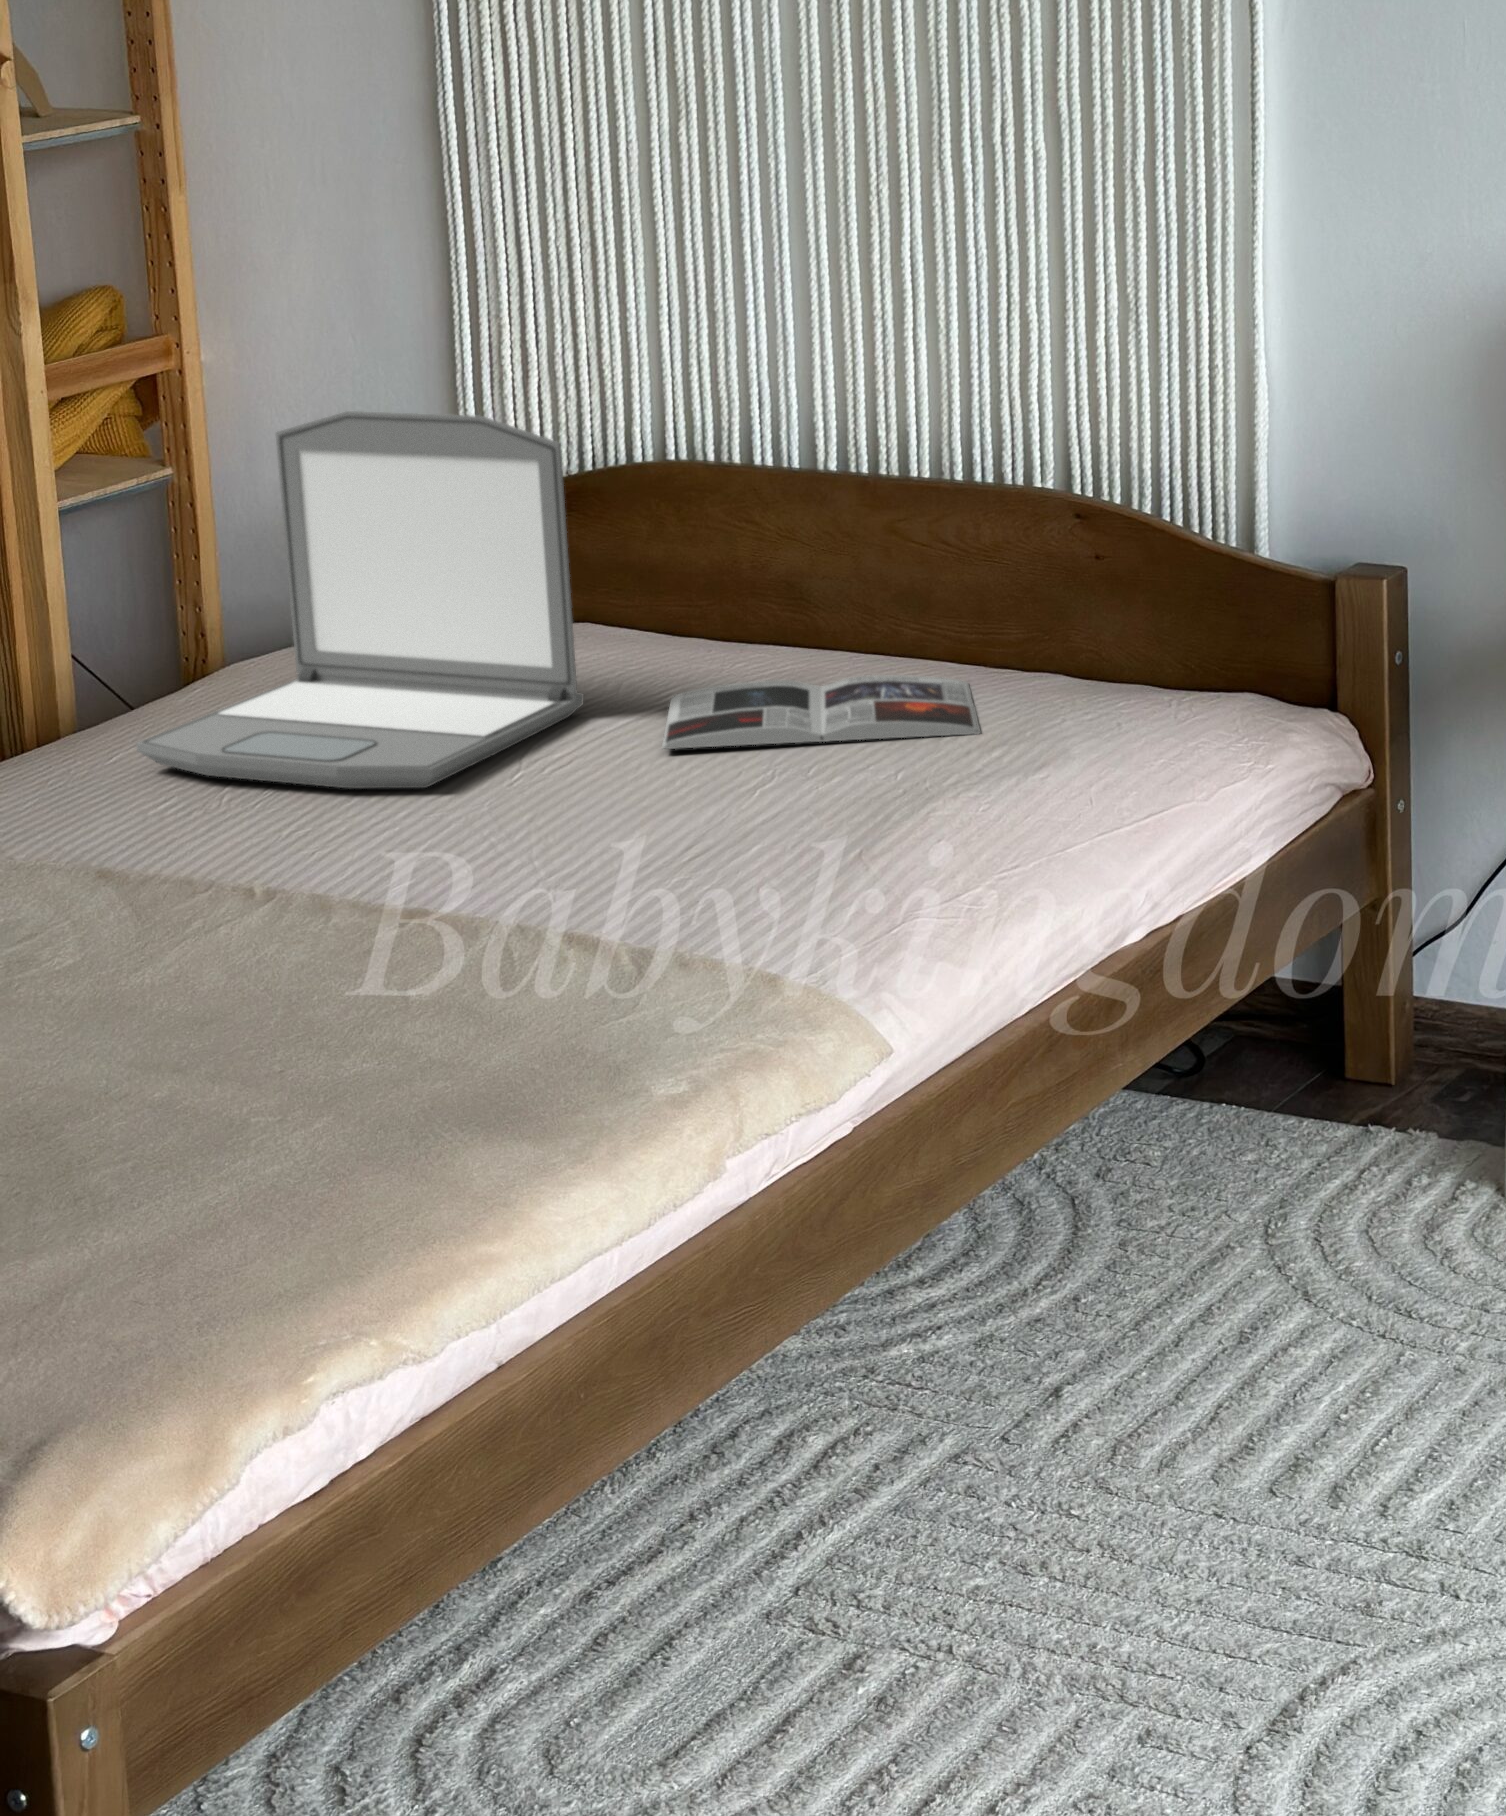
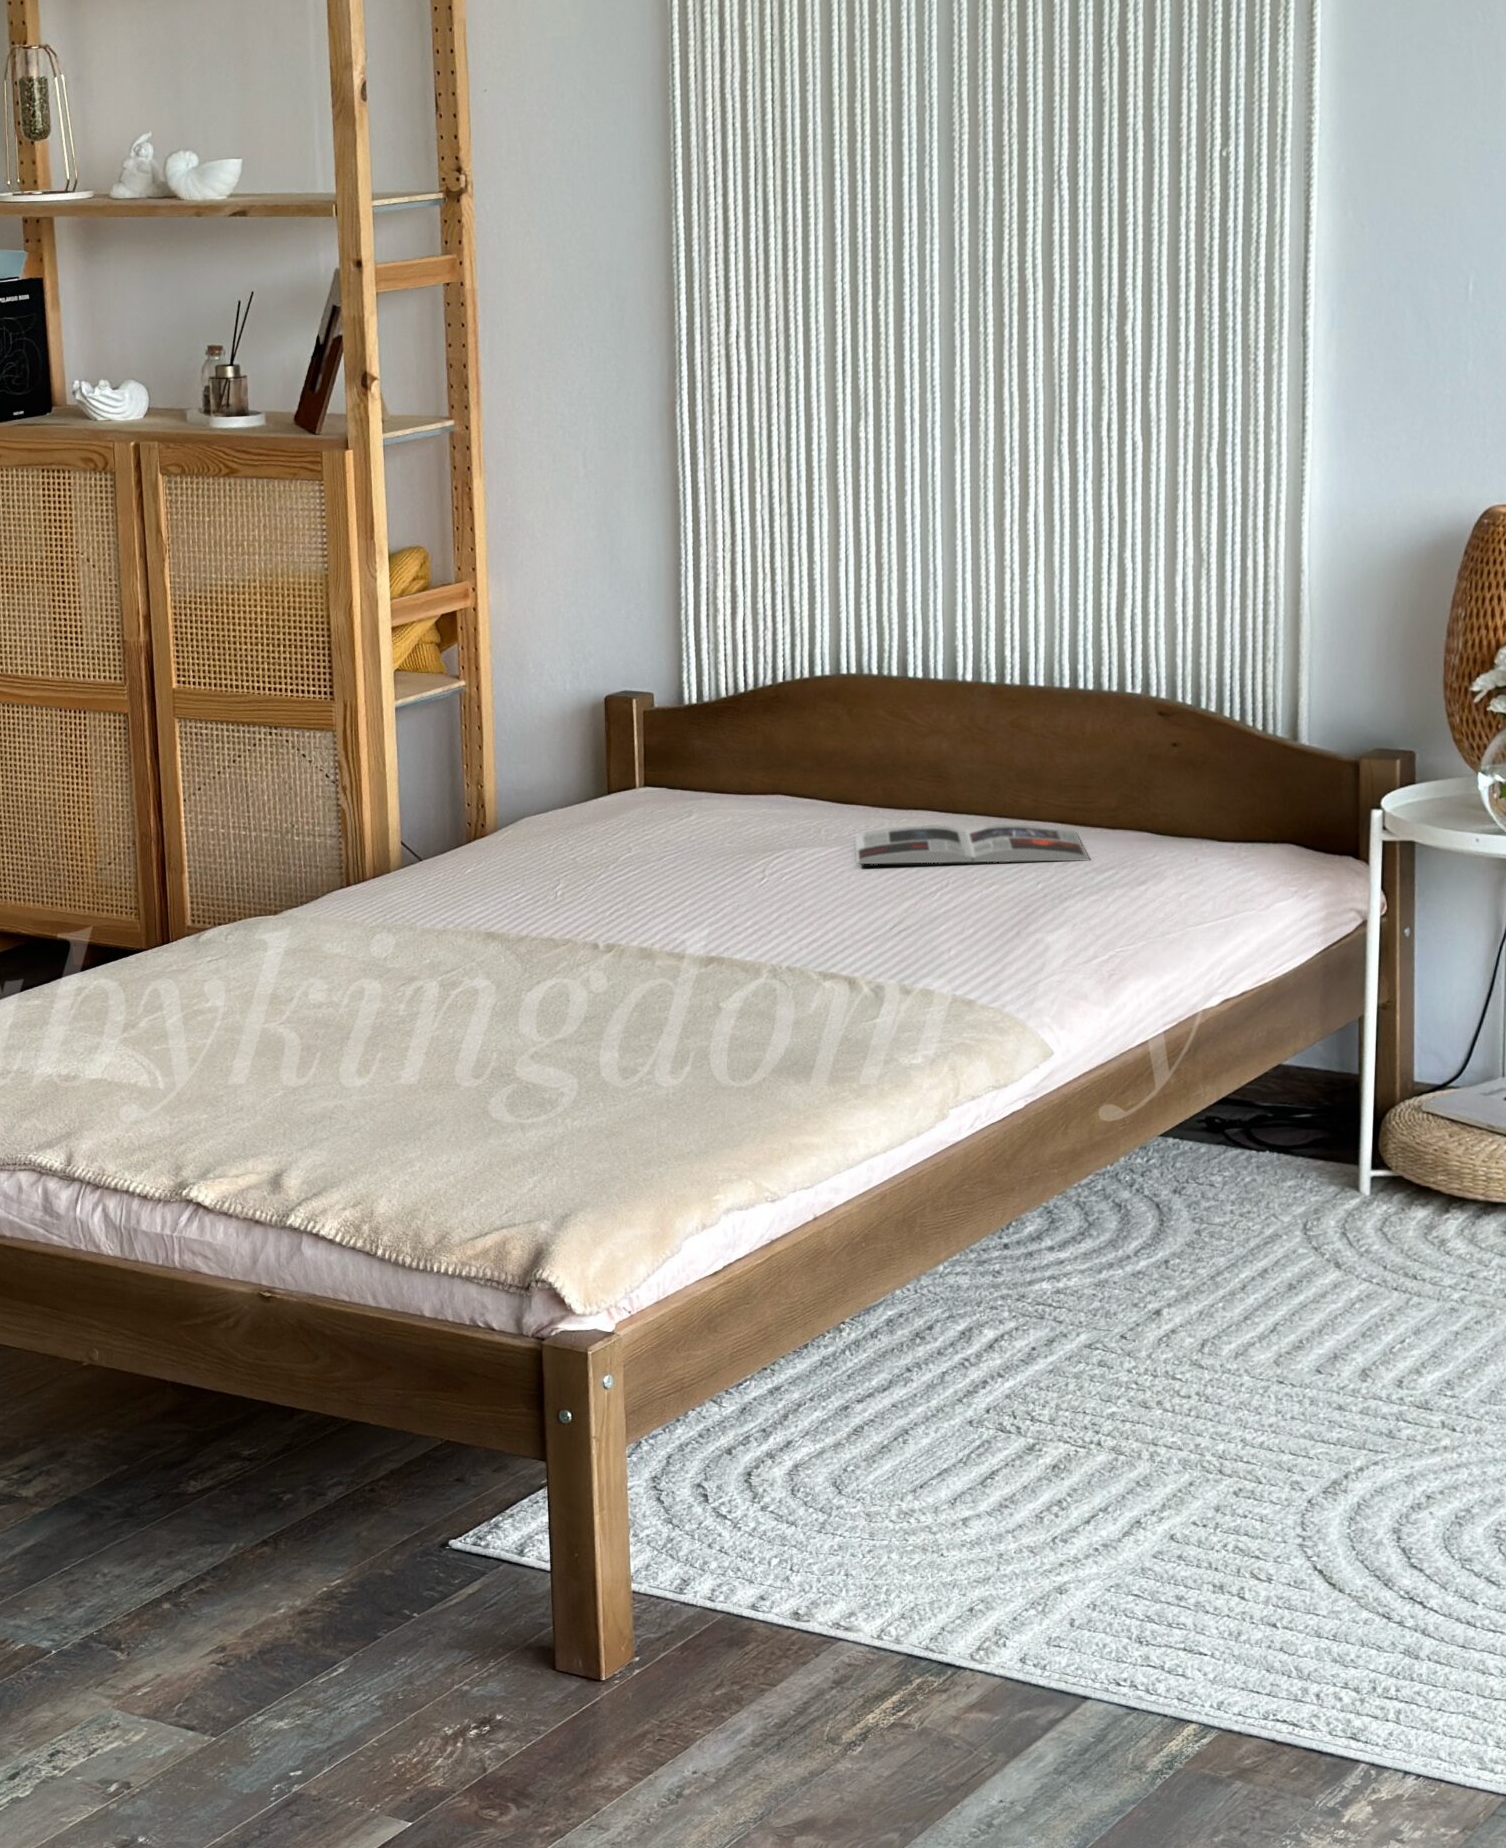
laptop: present [137,411,584,788] -> none [484,624,792,883]

